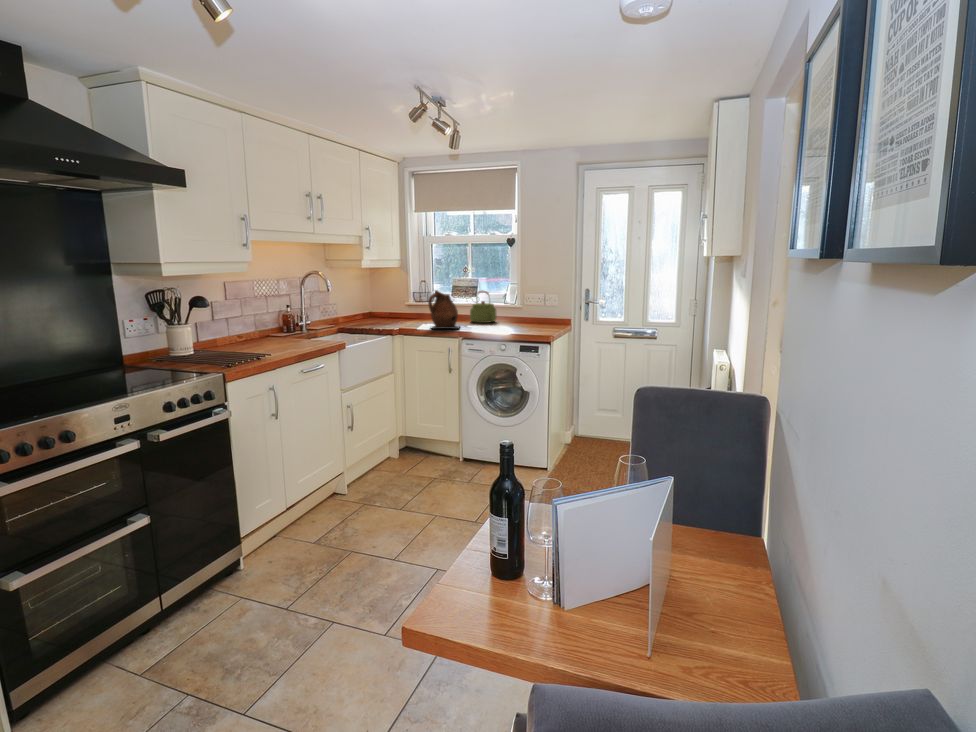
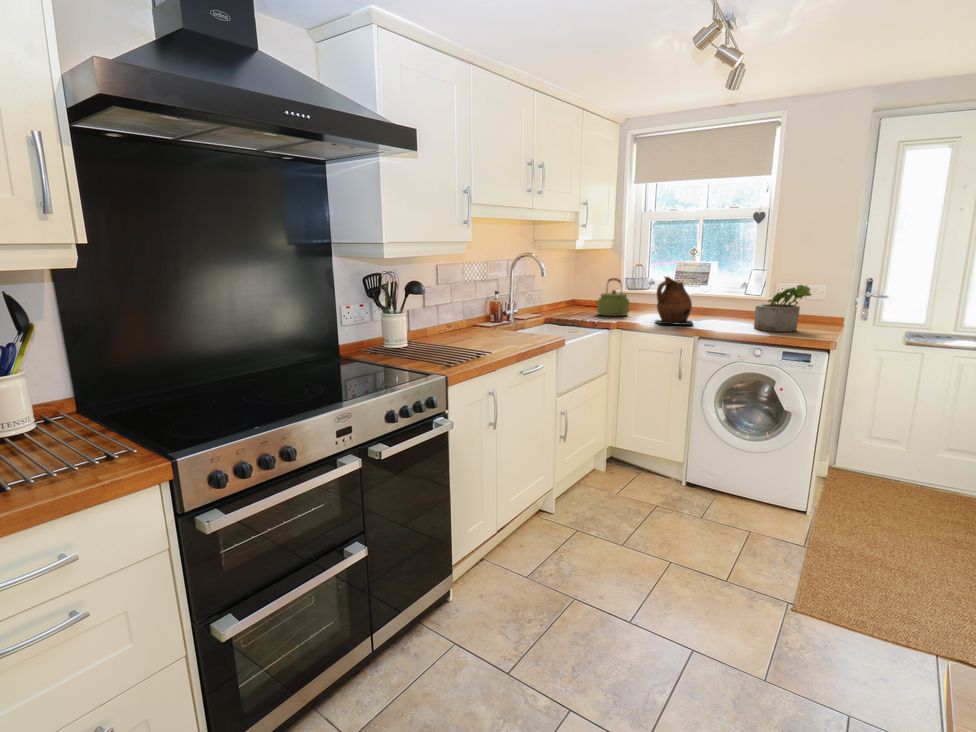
kettle: present [470,290,496,323] -> present [597,278,630,316]
potted plant: none [504,295,543,332] -> present [754,285,812,332]

